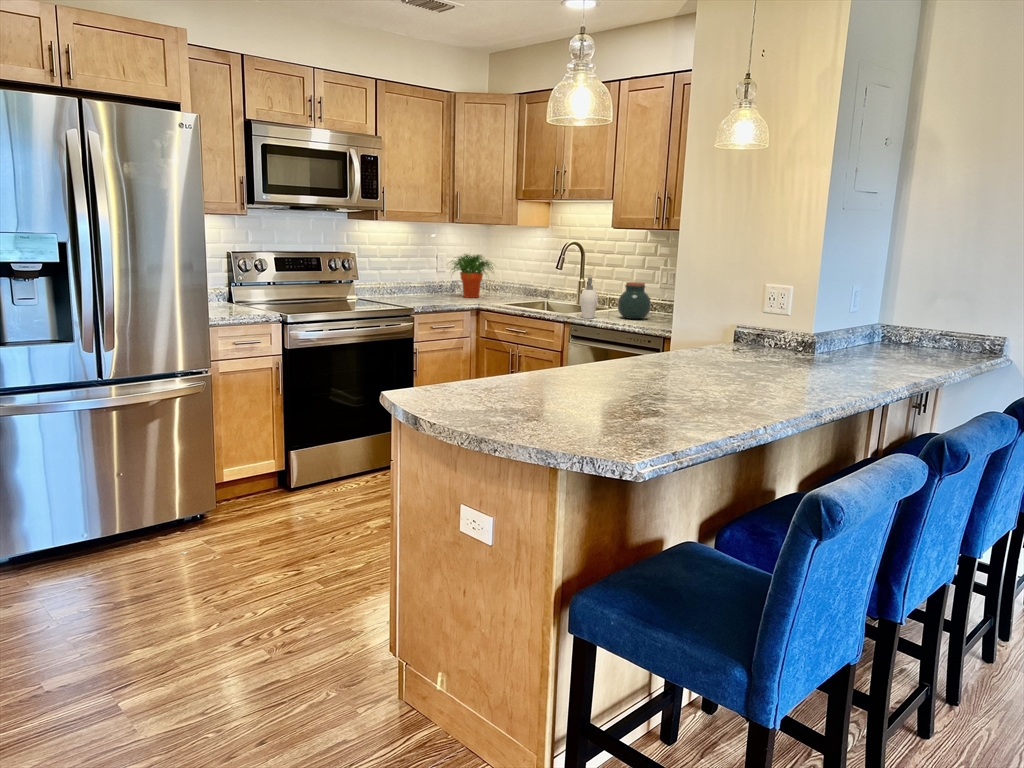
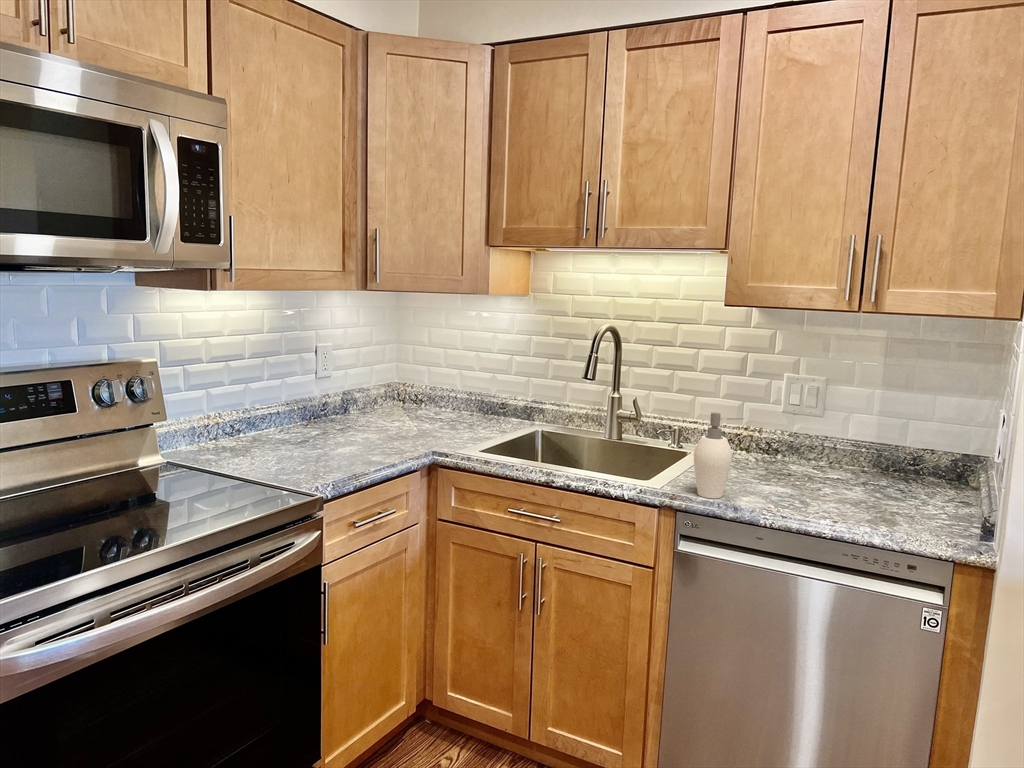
potted plant: present [451,254,493,298] -> none [335,342,434,427]
jar: present [618,282,651,319] -> none [750,412,819,489]

